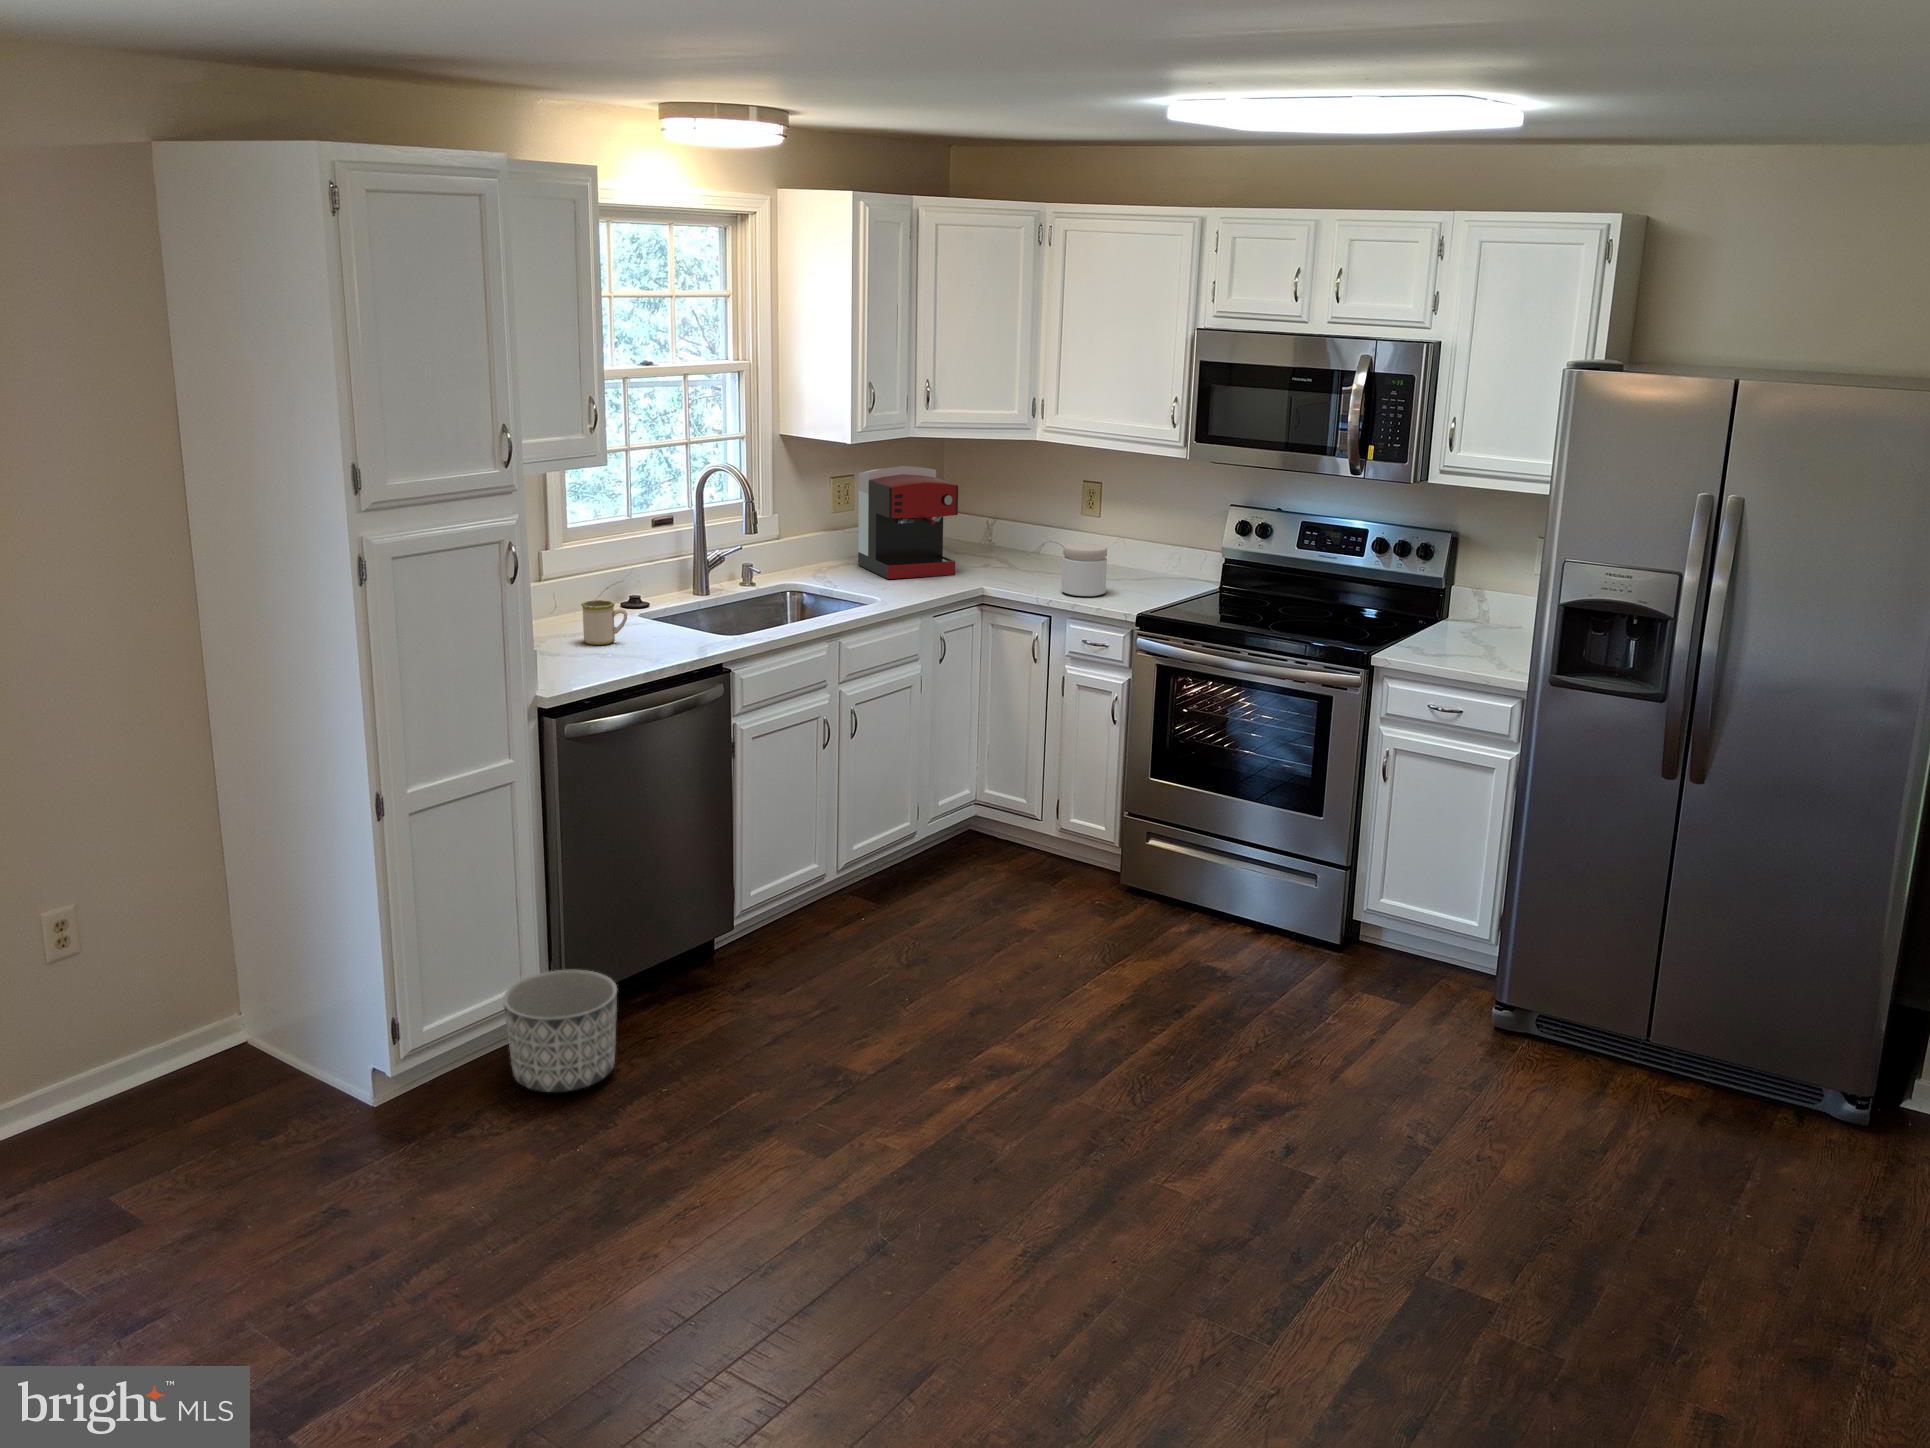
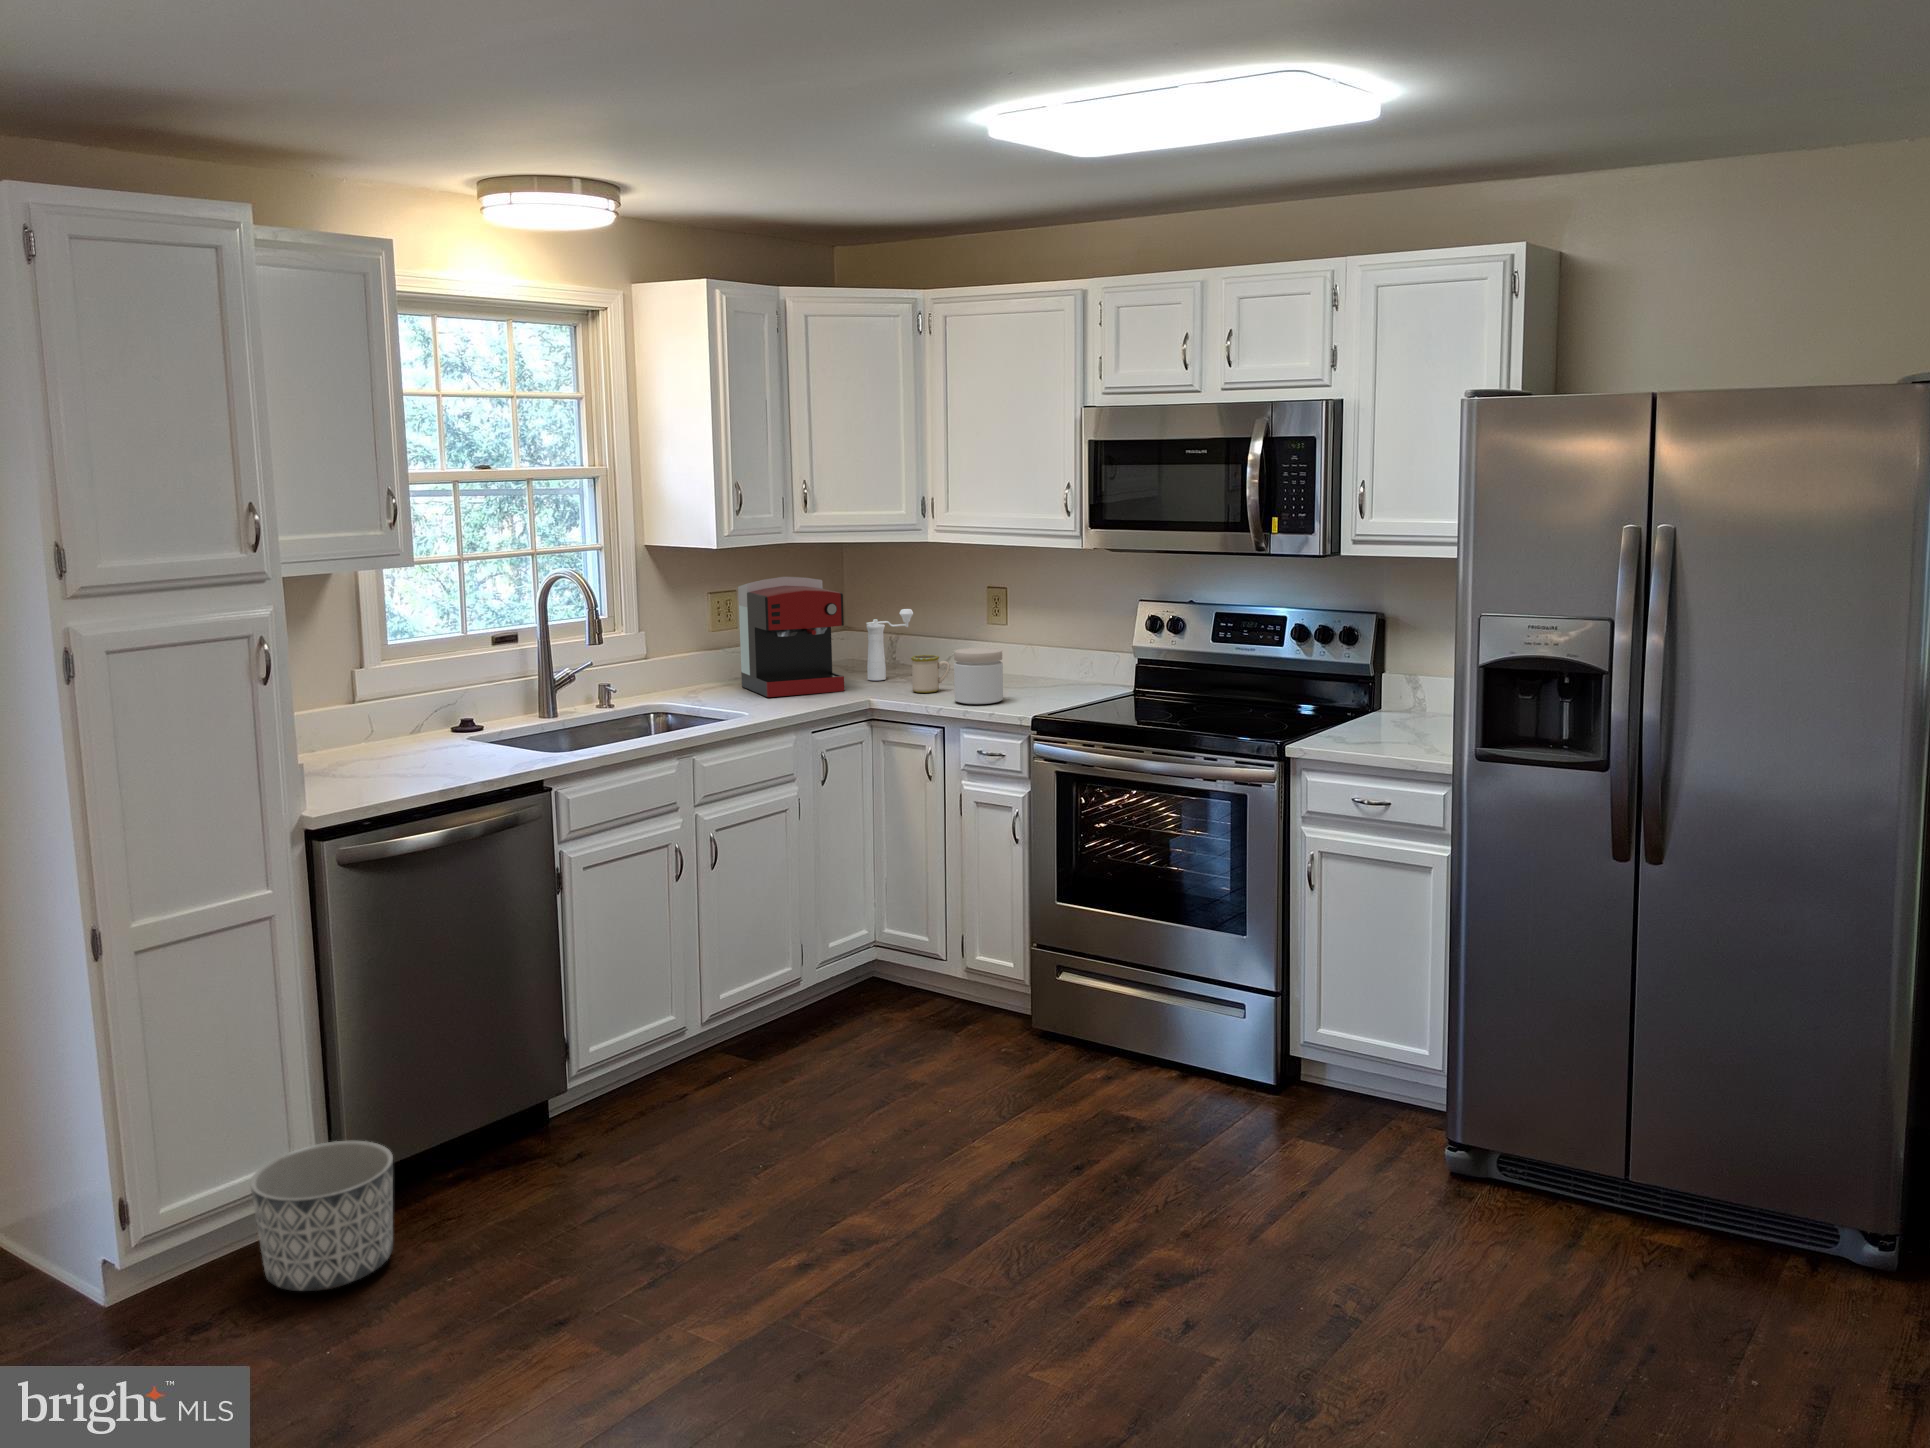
pepper mill: none [972,498,1016,564] -> present [866,609,913,680]
mug: present [581,600,628,645] -> present [911,655,950,693]

